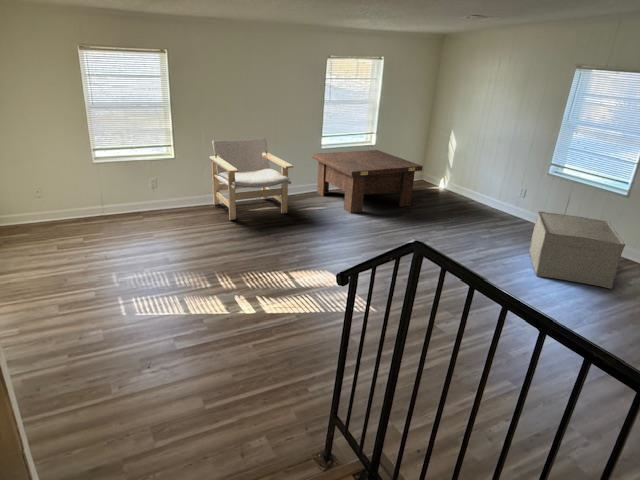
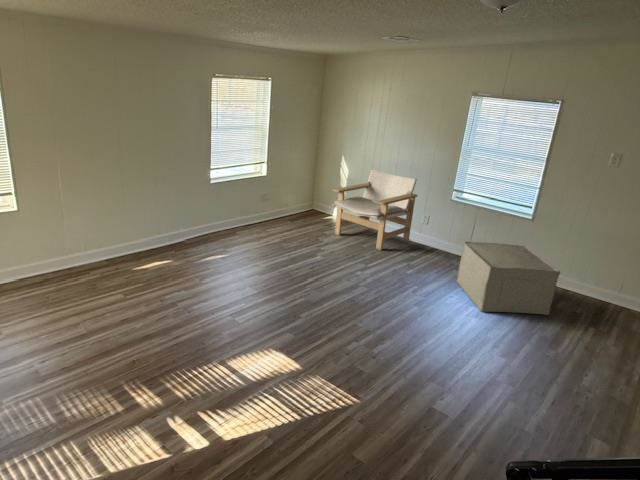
lounge chair: present [210,138,293,220] -> present [332,169,417,250]
coffee table: present [312,150,423,213] -> none [202,181,329,258]

